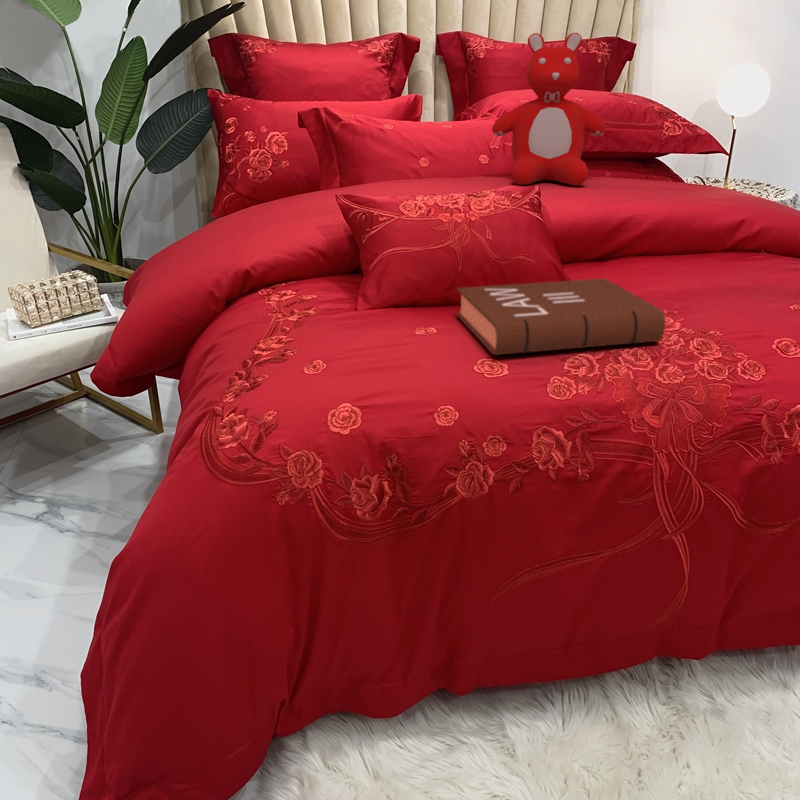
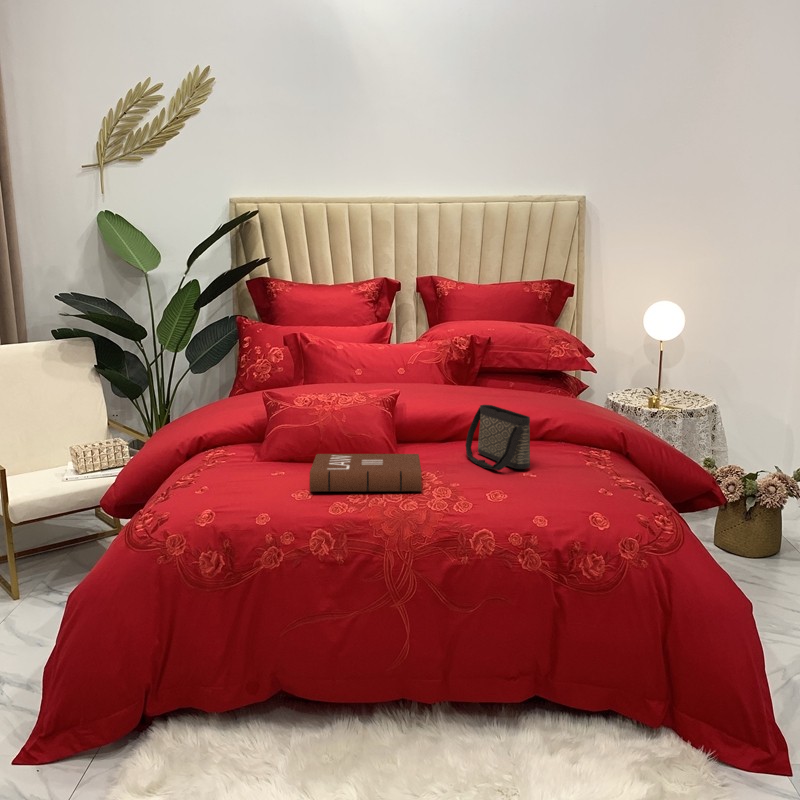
teddy bear: present [492,33,606,185] -> none [407,291,486,394]
handbag: none [633,198,765,296] -> present [465,405,530,471]

